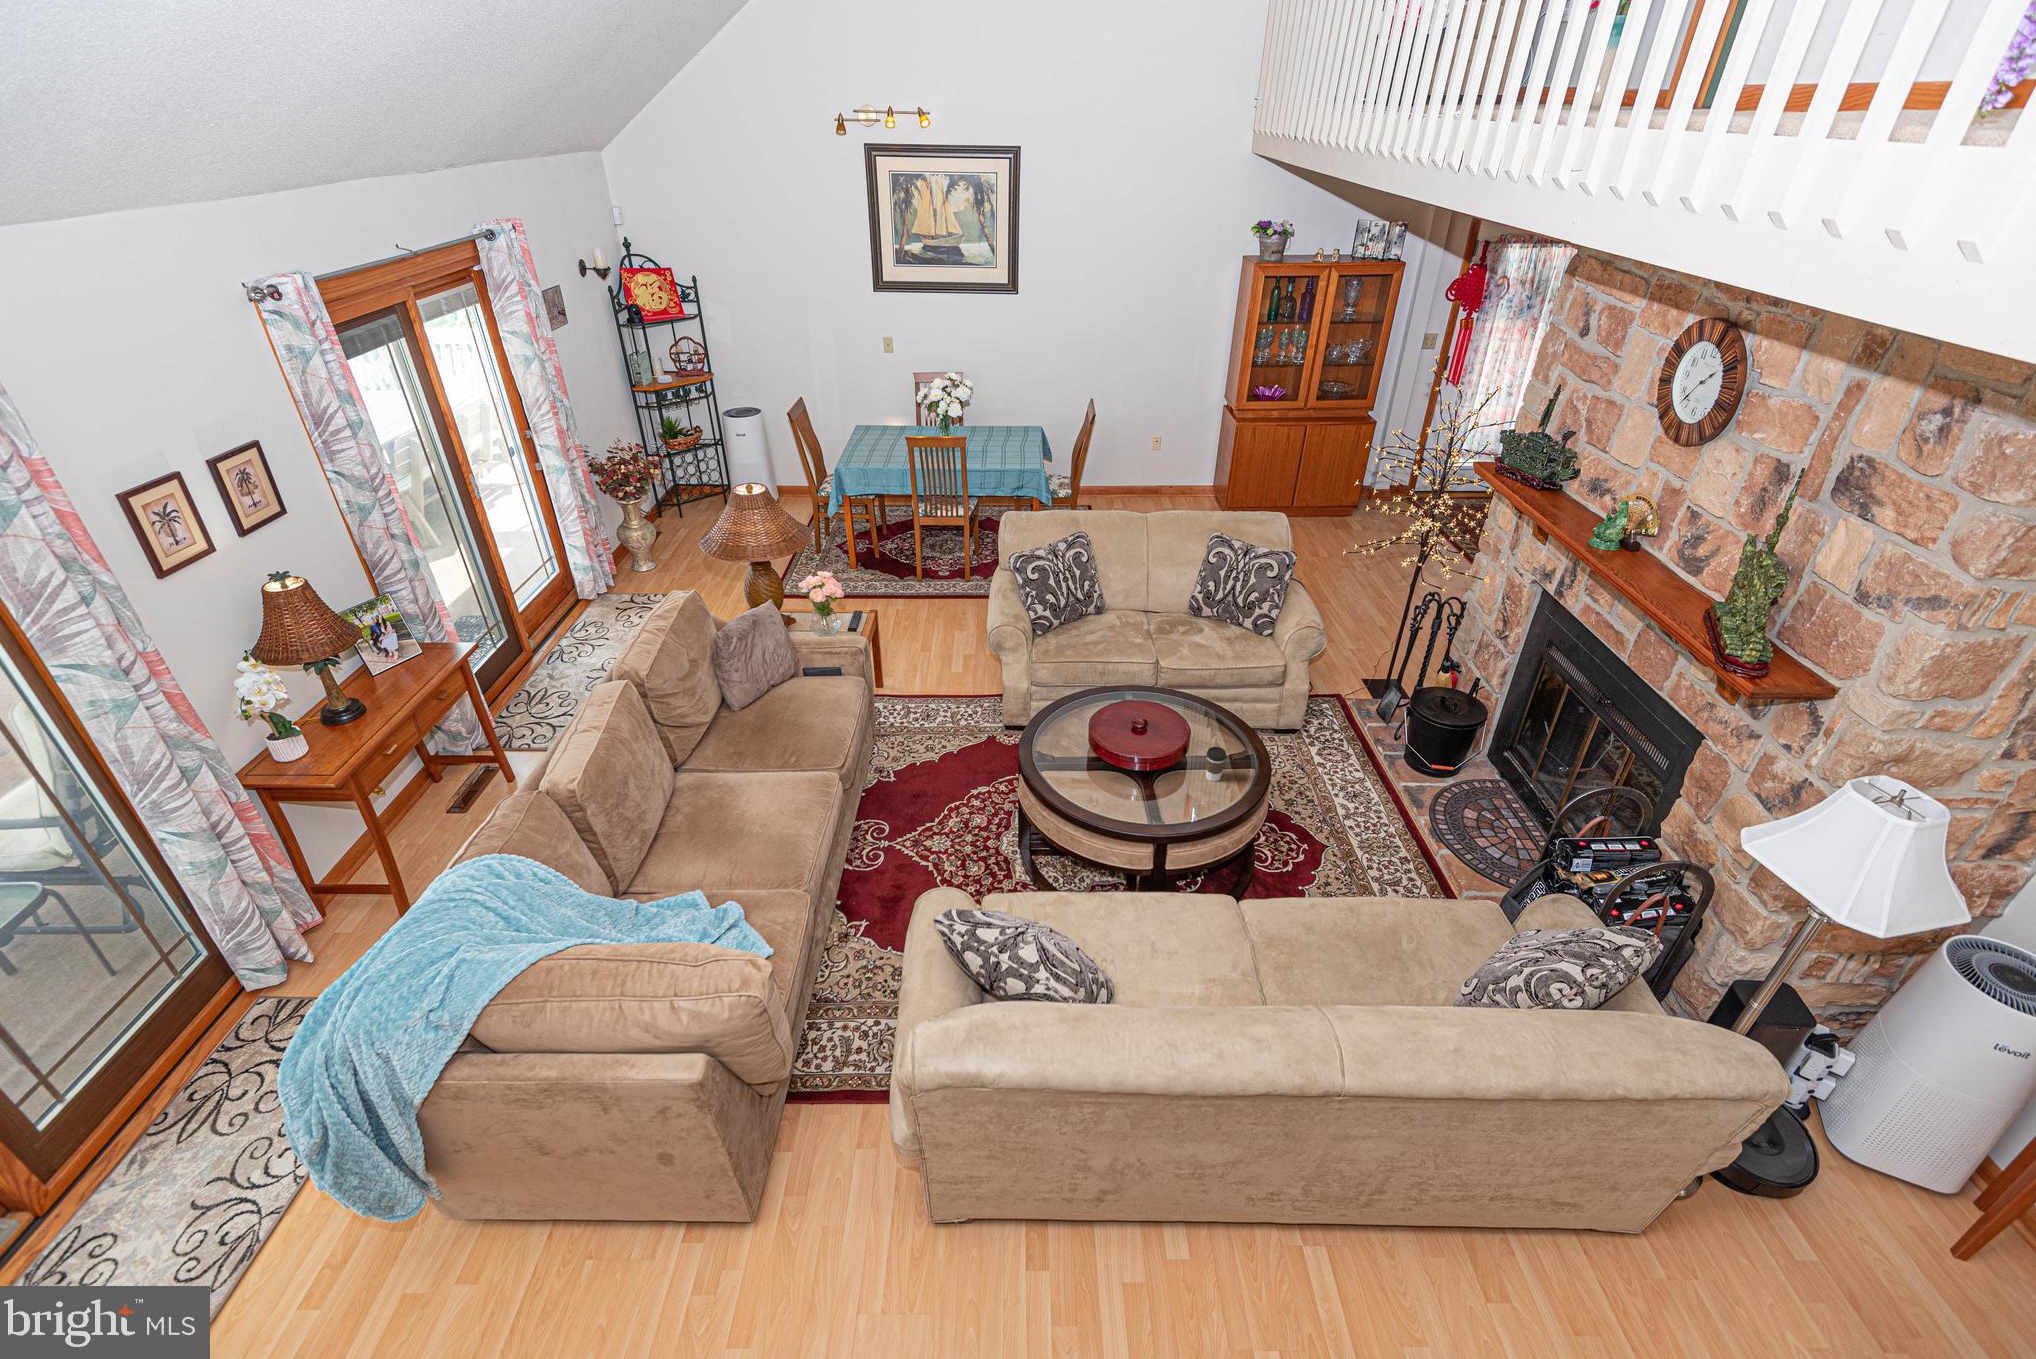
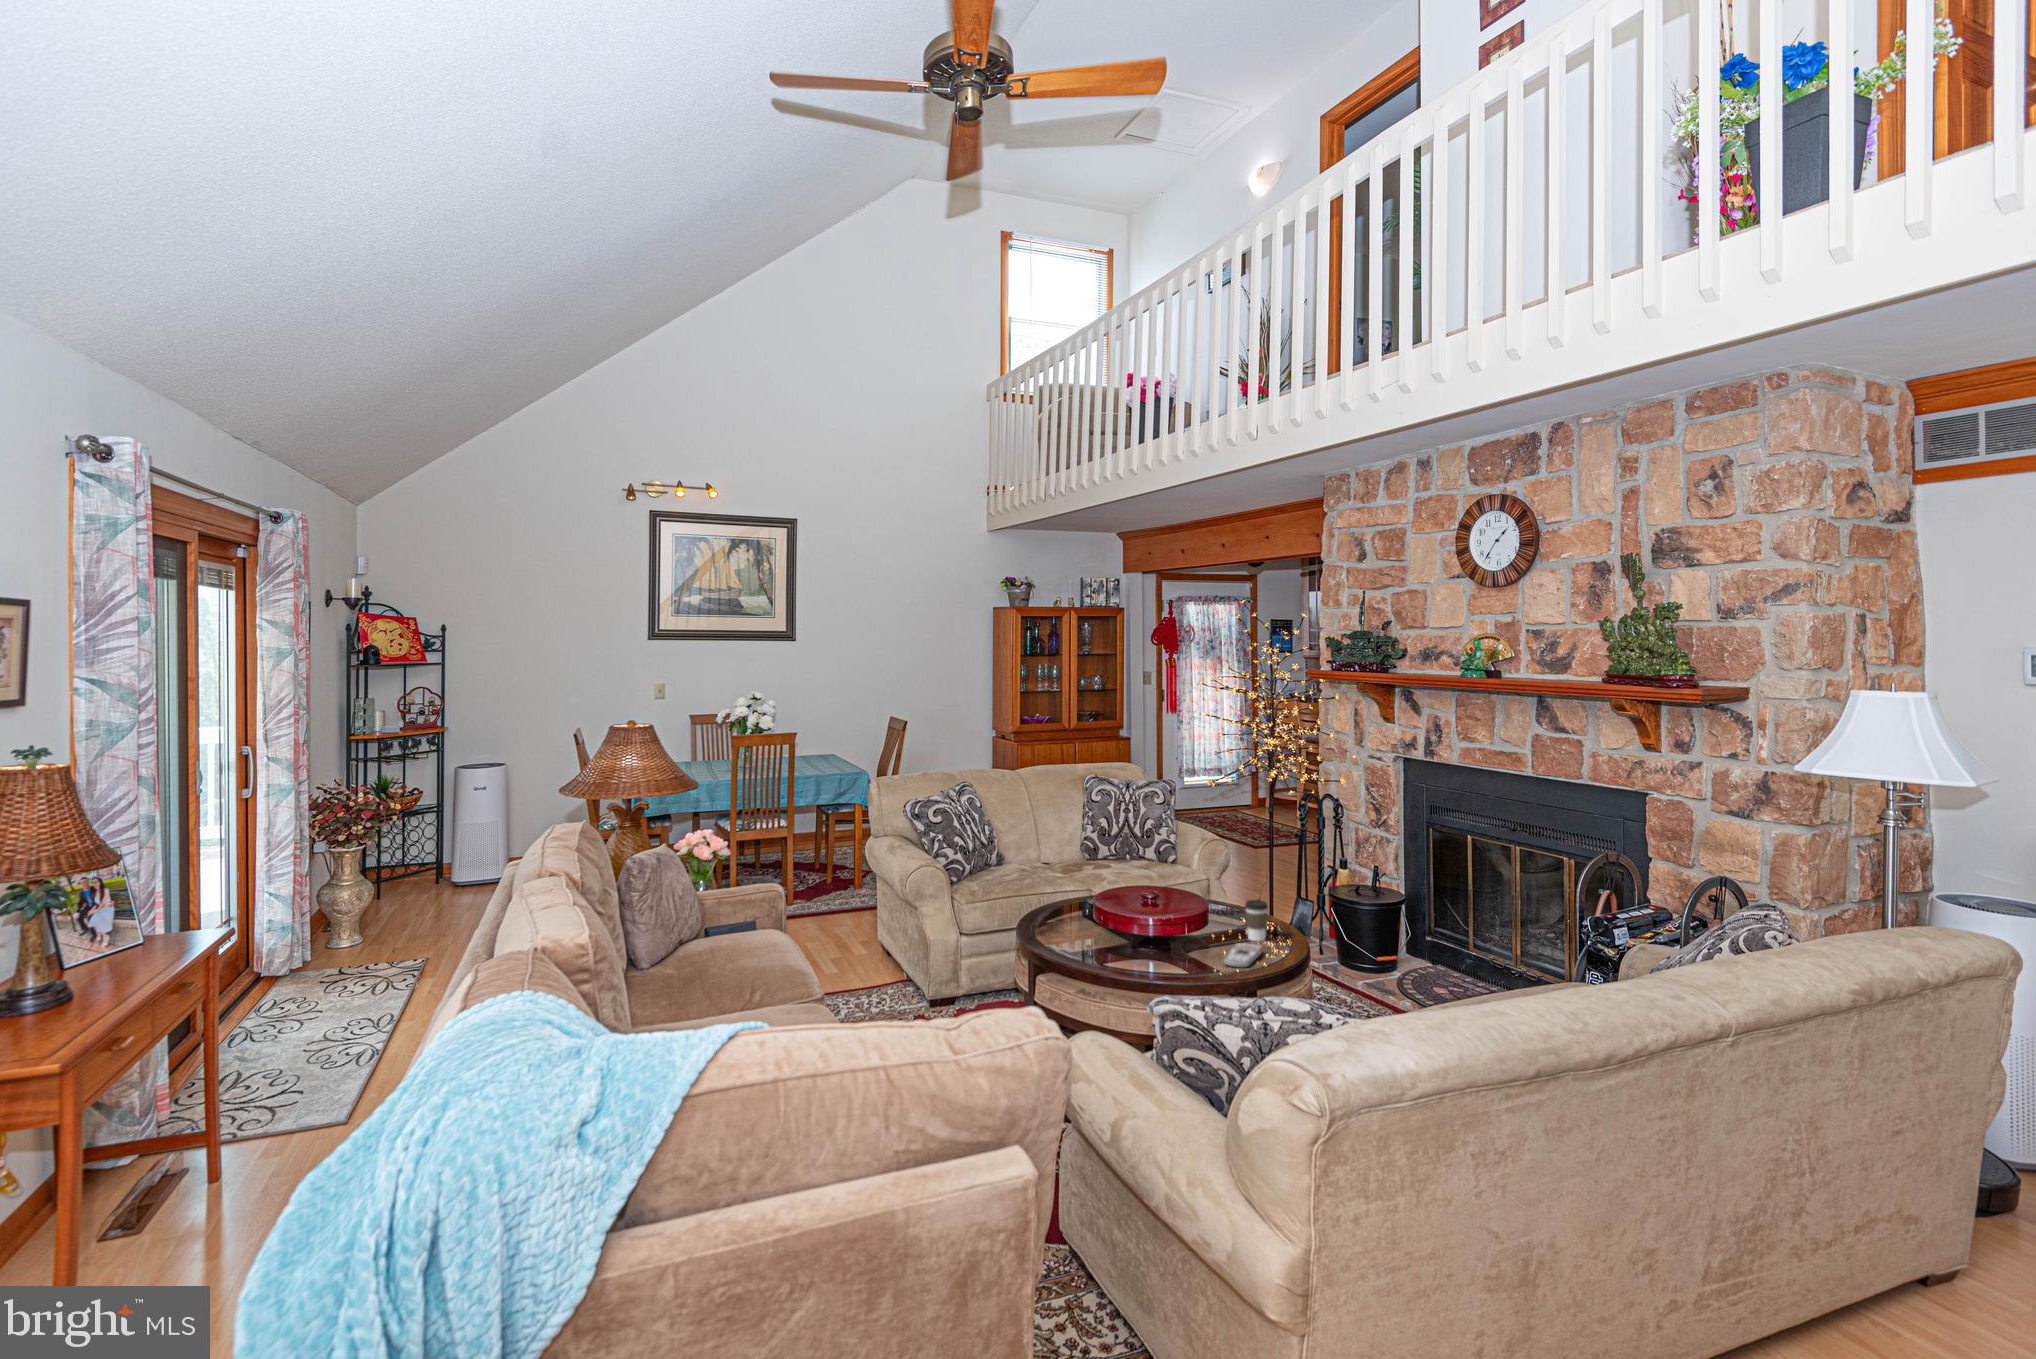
remote control: none [1146,786,1195,818] -> present [1224,943,1263,968]

